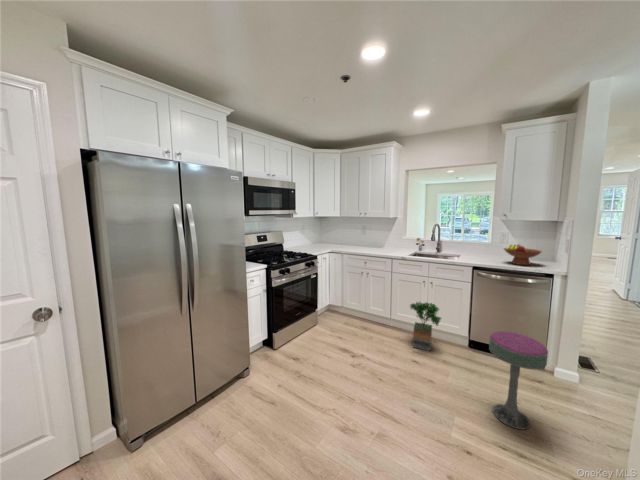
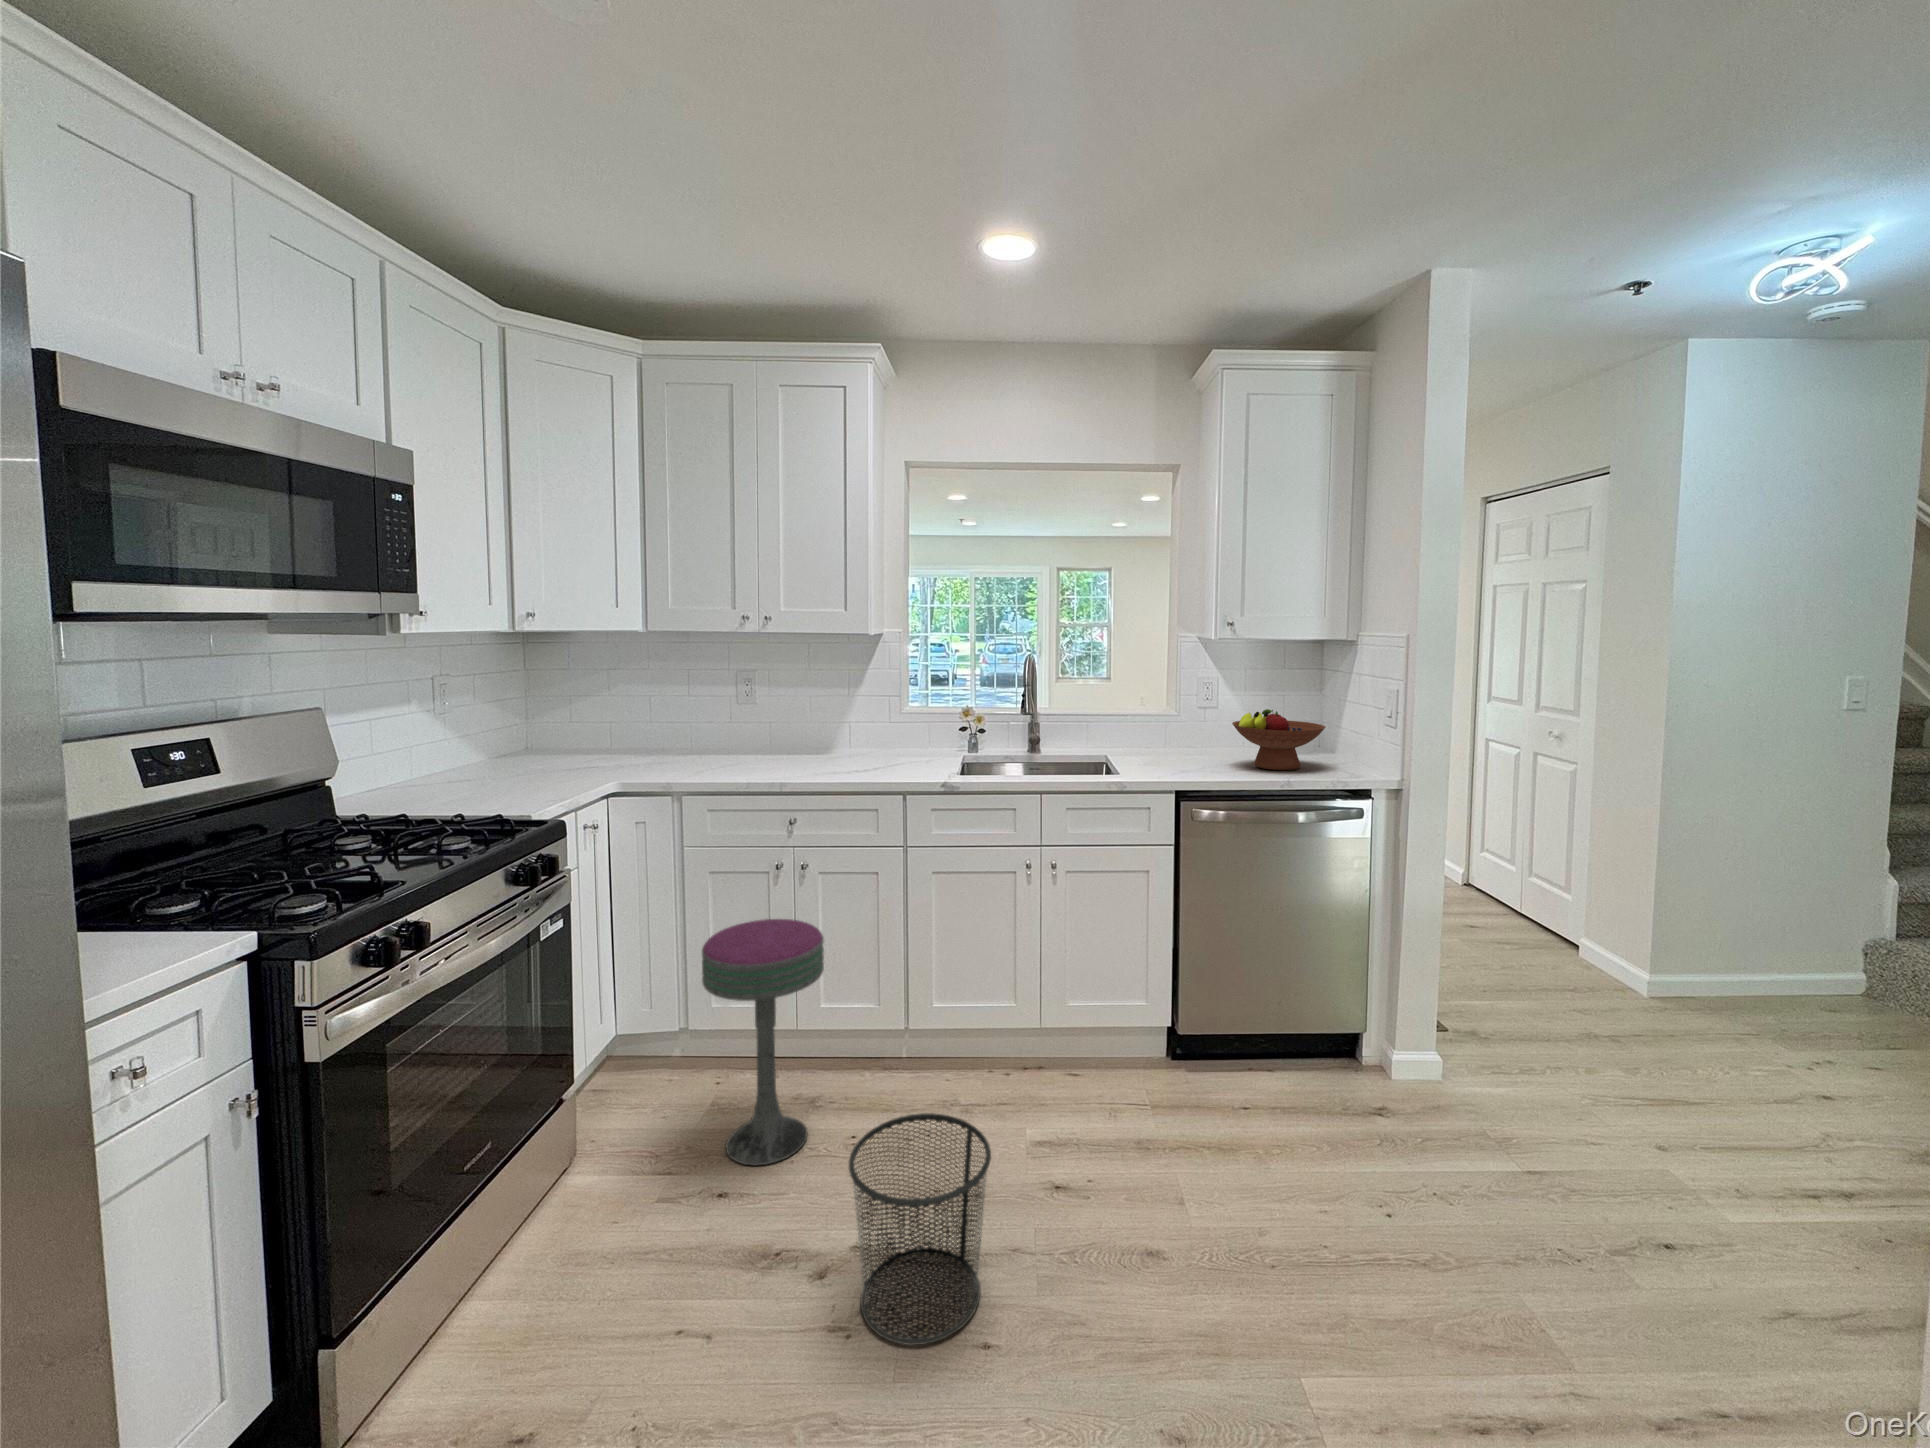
potted tree: present [410,302,441,351] -> none [993,939,1113,1128]
waste bin: none [357,329,390,376] -> present [849,1113,991,1345]
bar stool: present [489,331,548,429] -> present [702,919,824,1166]

